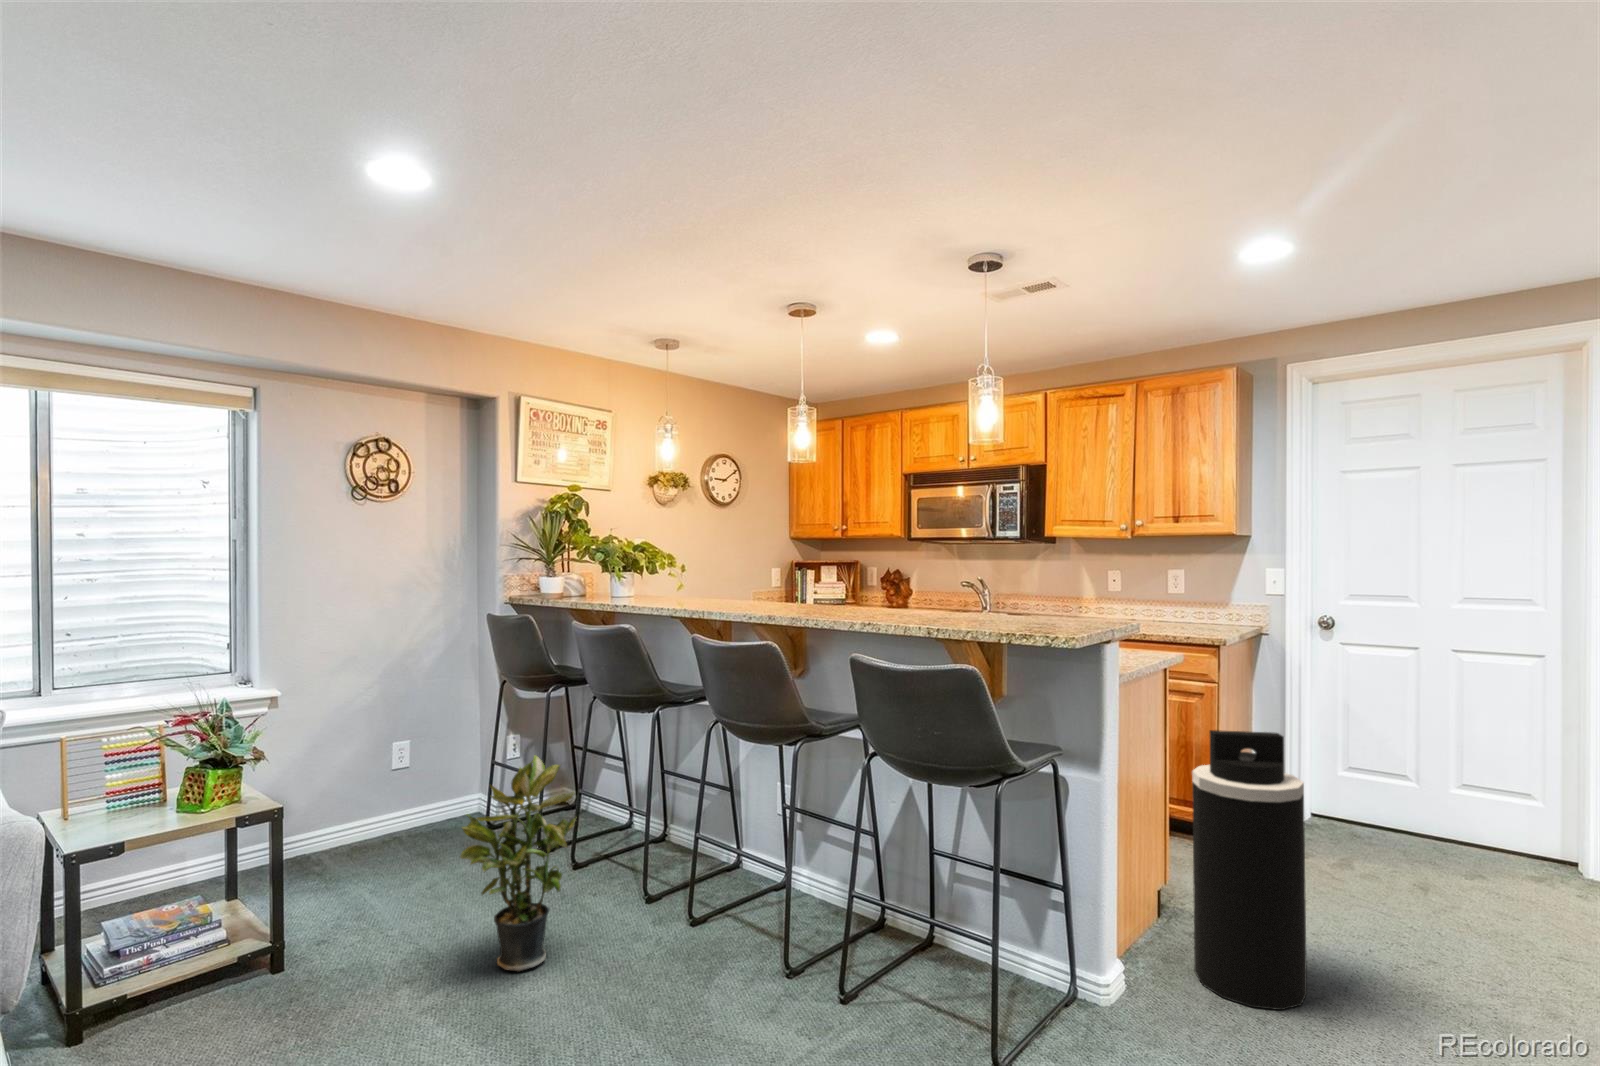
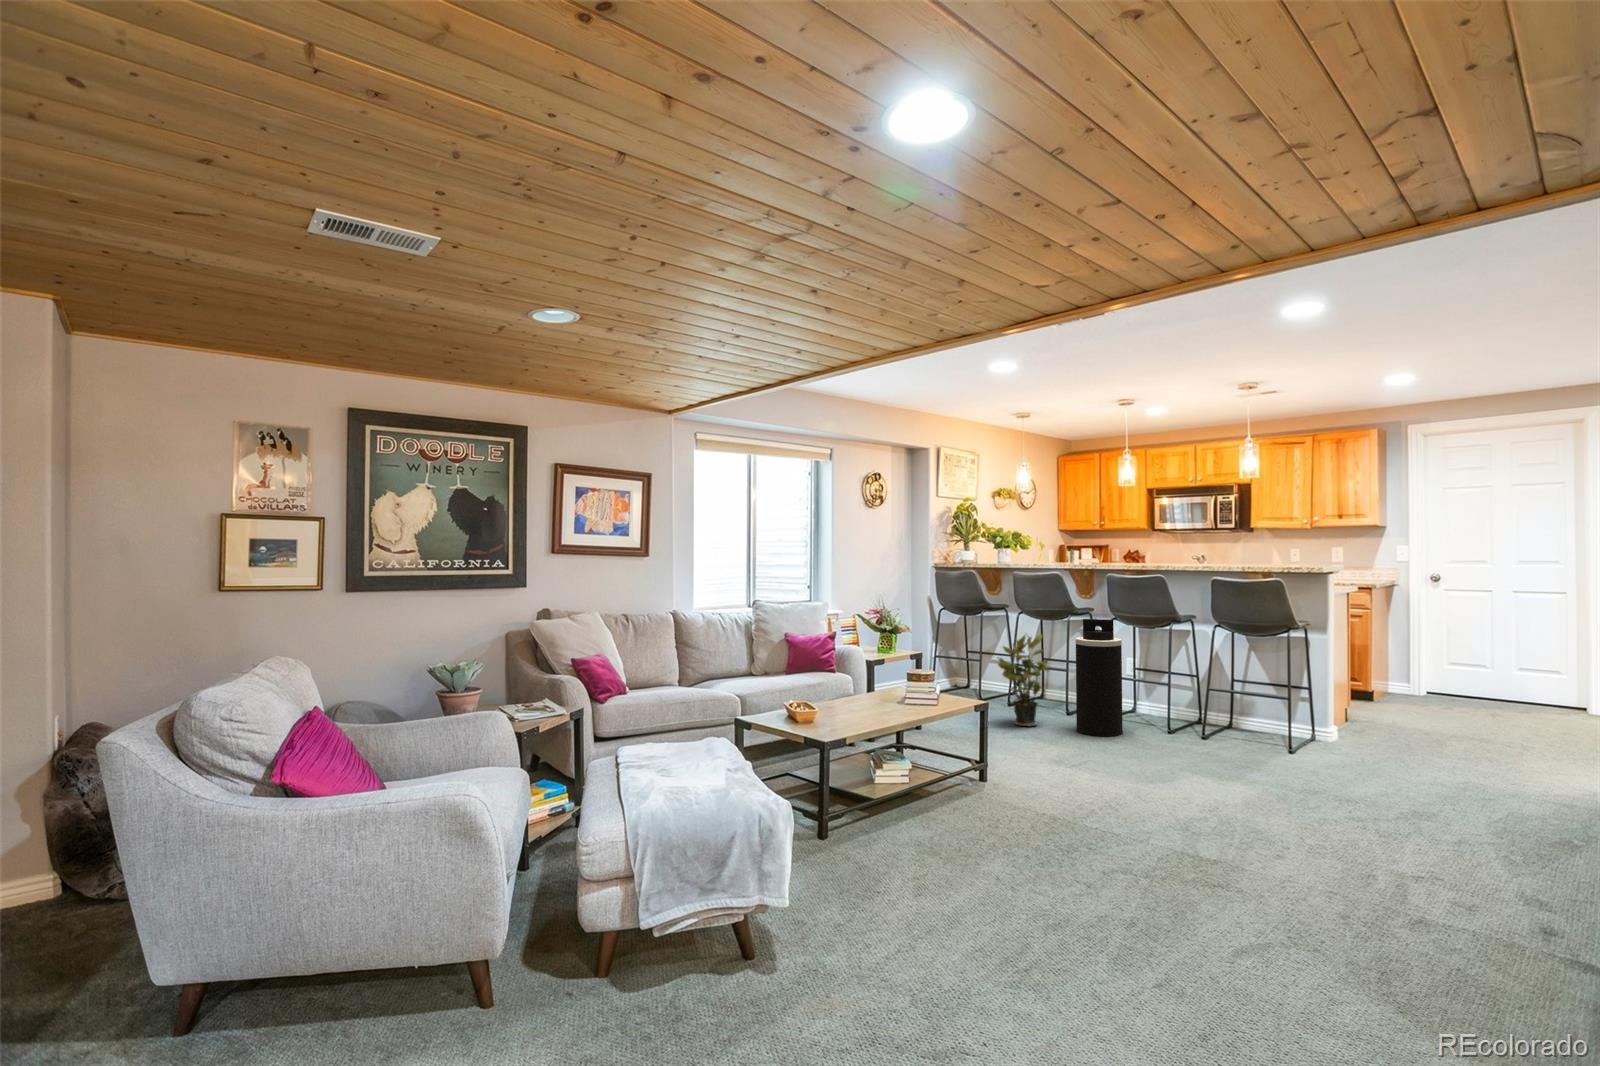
trash can: present [1192,730,1307,1010] -> present [1076,619,1123,736]

